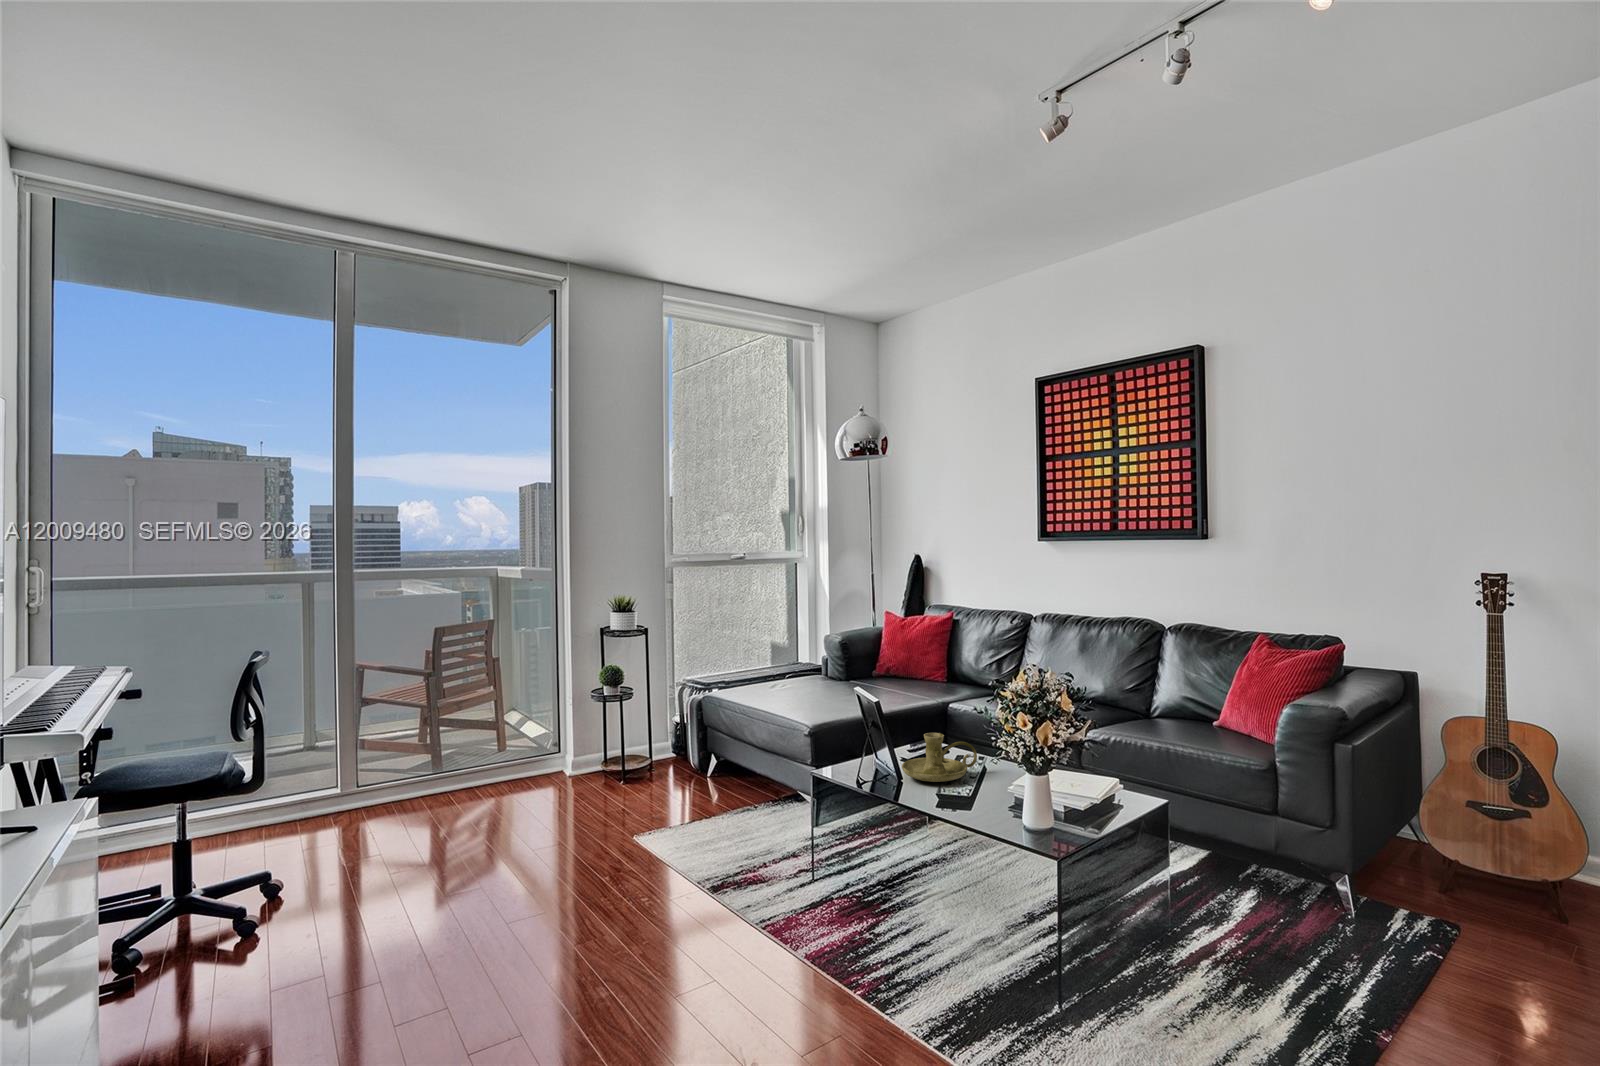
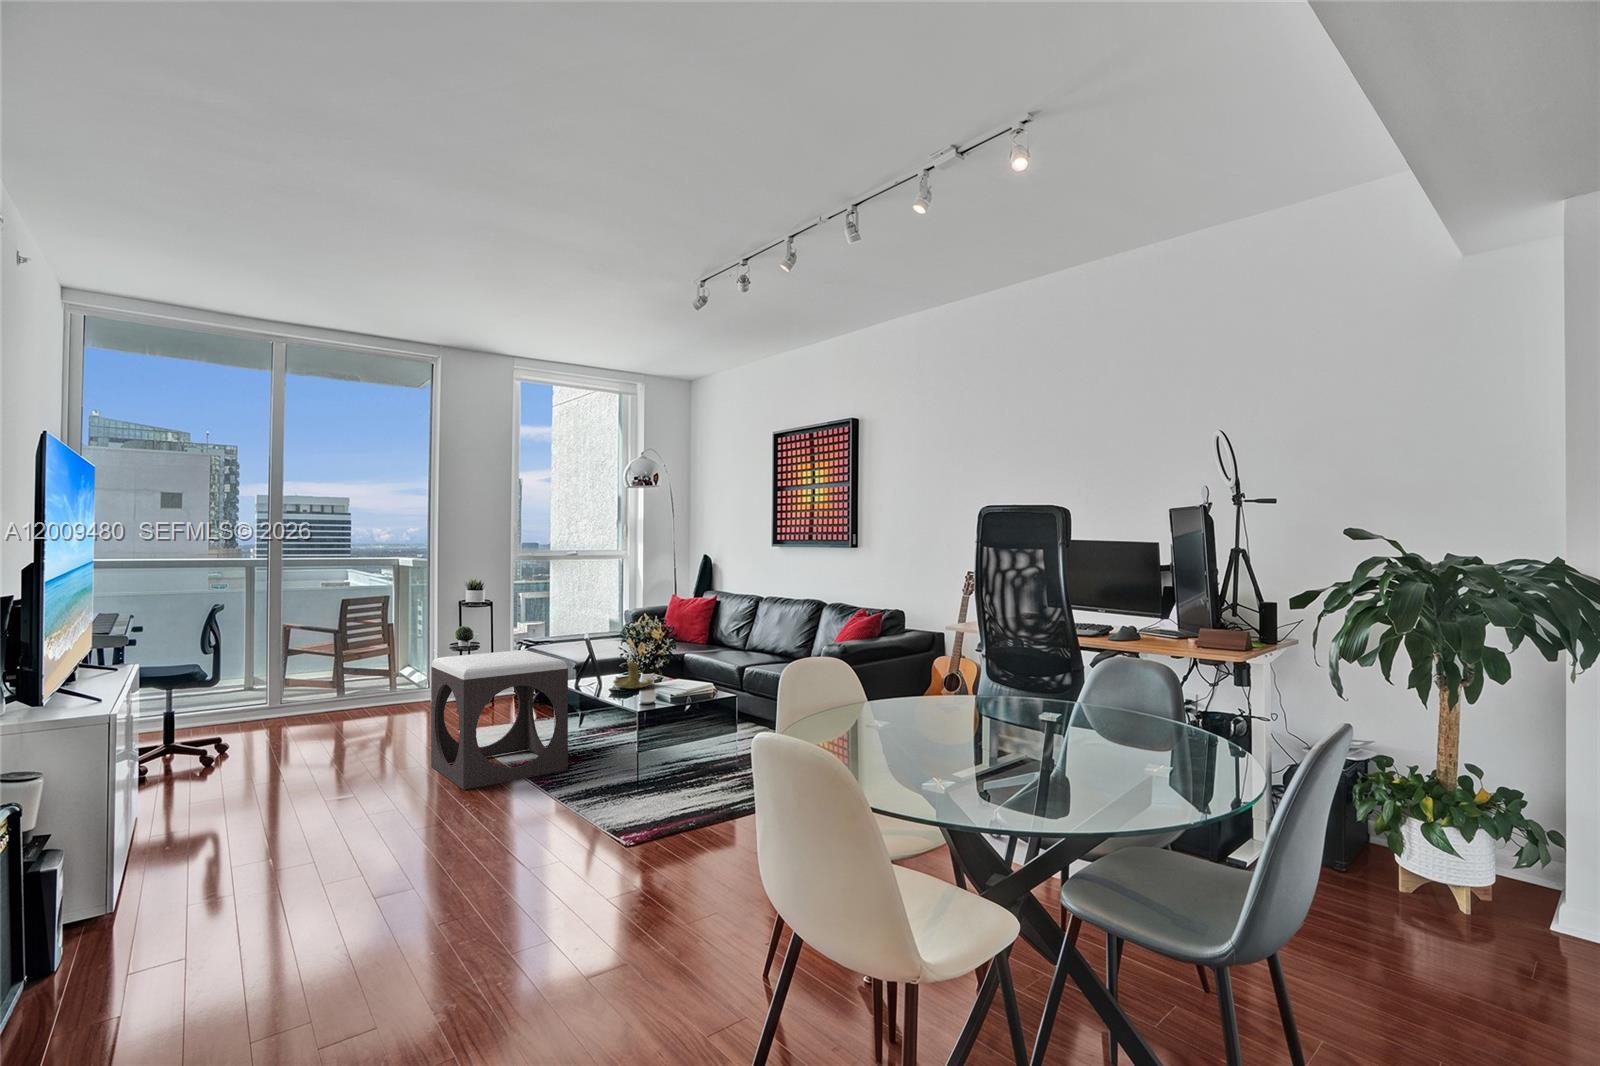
footstool: none [619,717,862,997] -> present [431,650,568,790]

